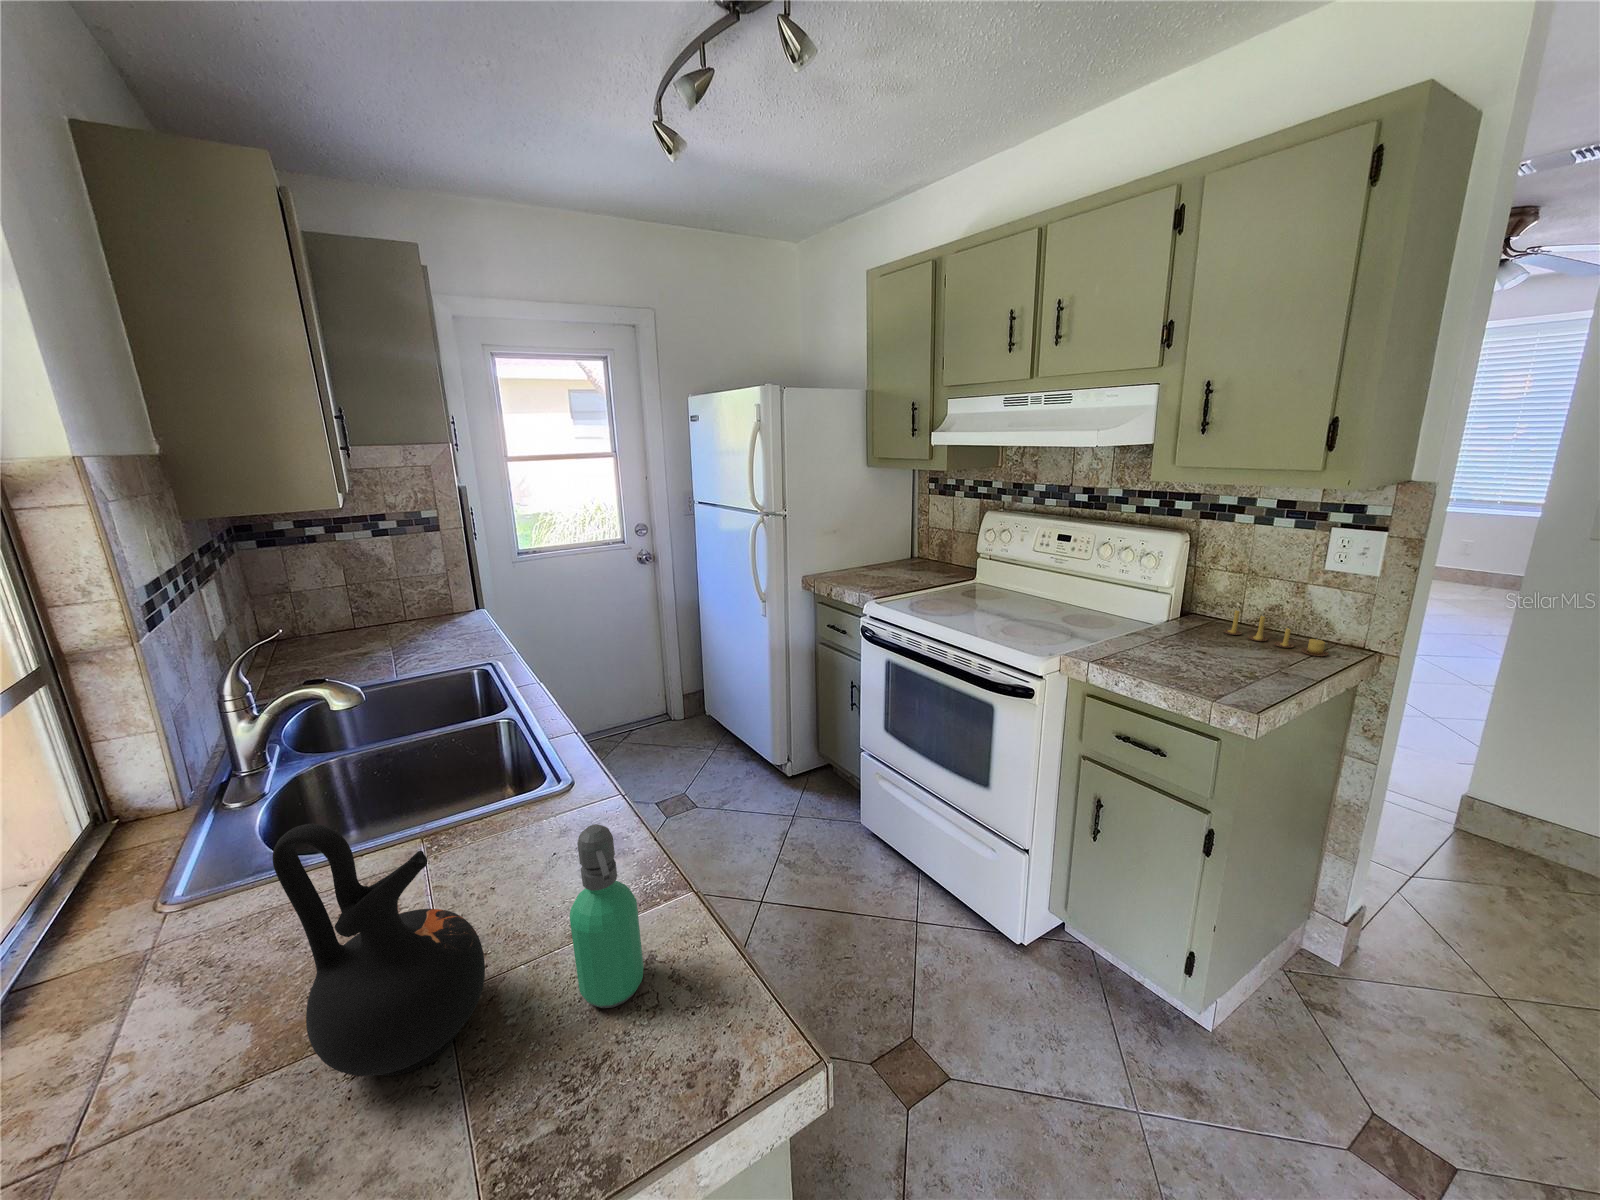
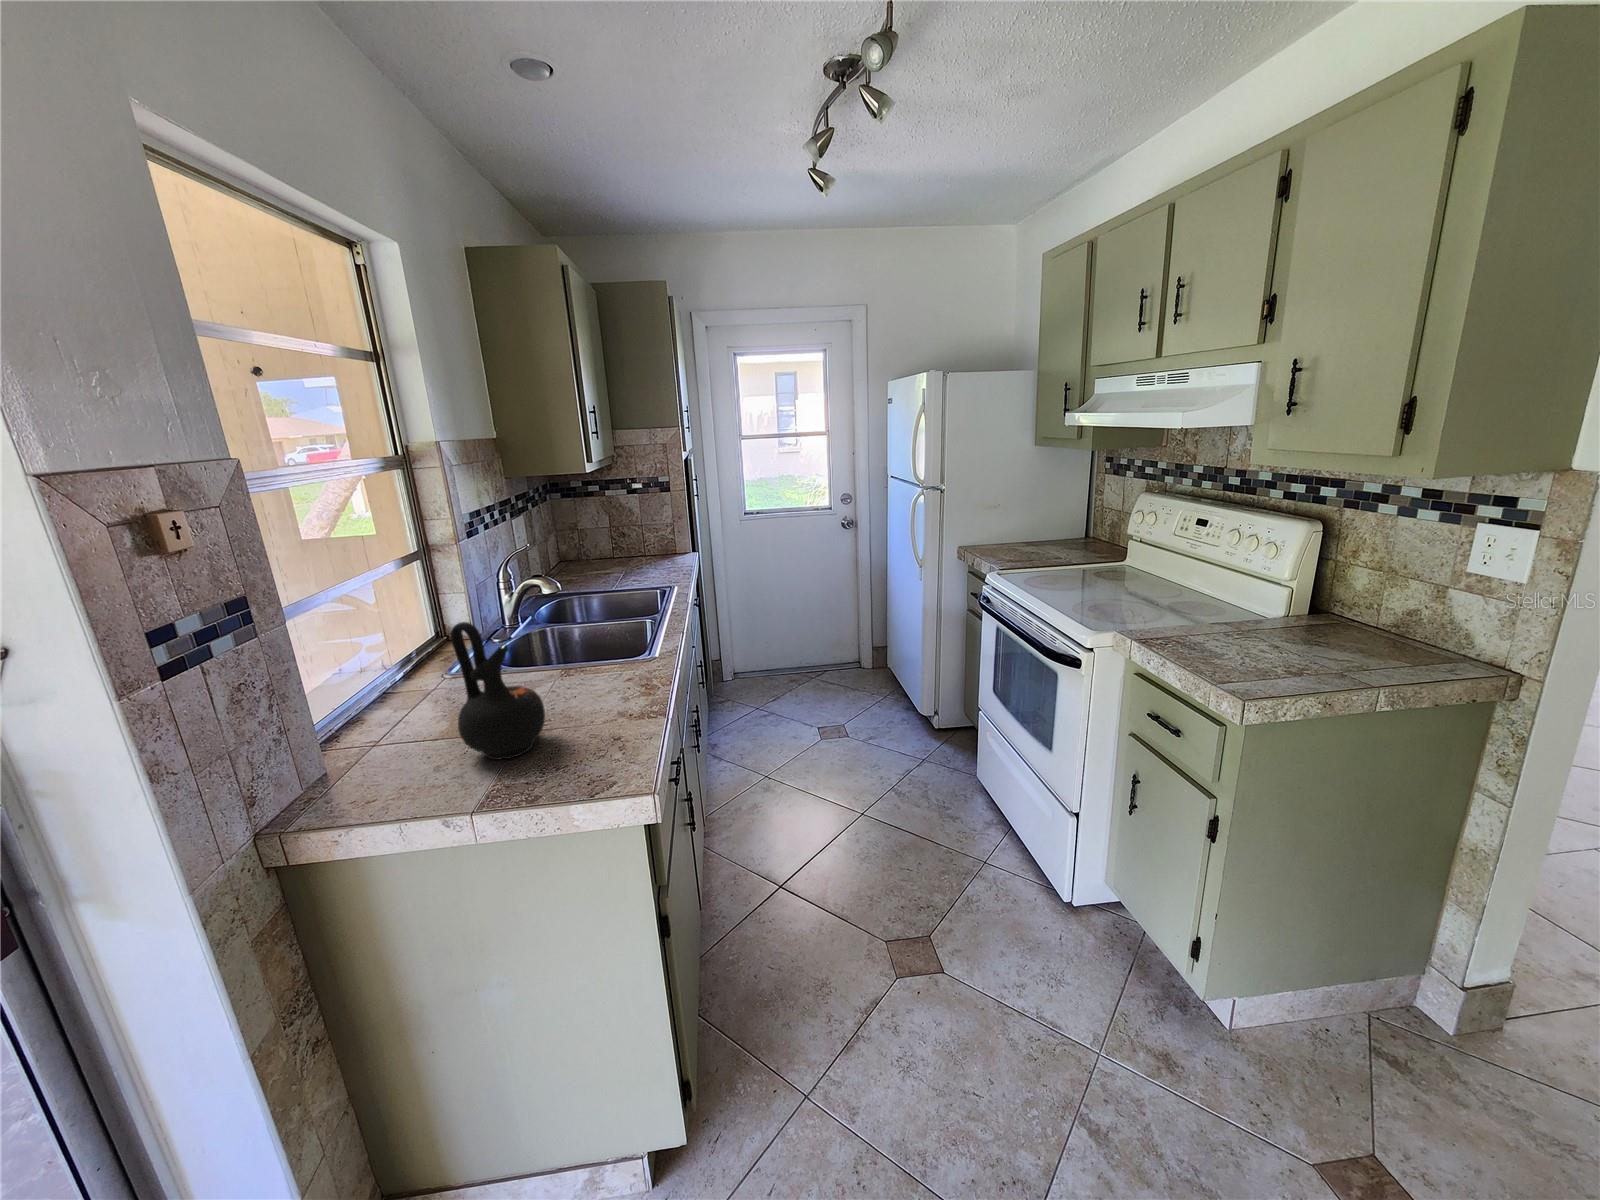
candle: present [1224,609,1328,656] -> none [1337,608,1439,668]
soap dispenser: present [570,824,644,1008] -> none [577,651,621,760]

